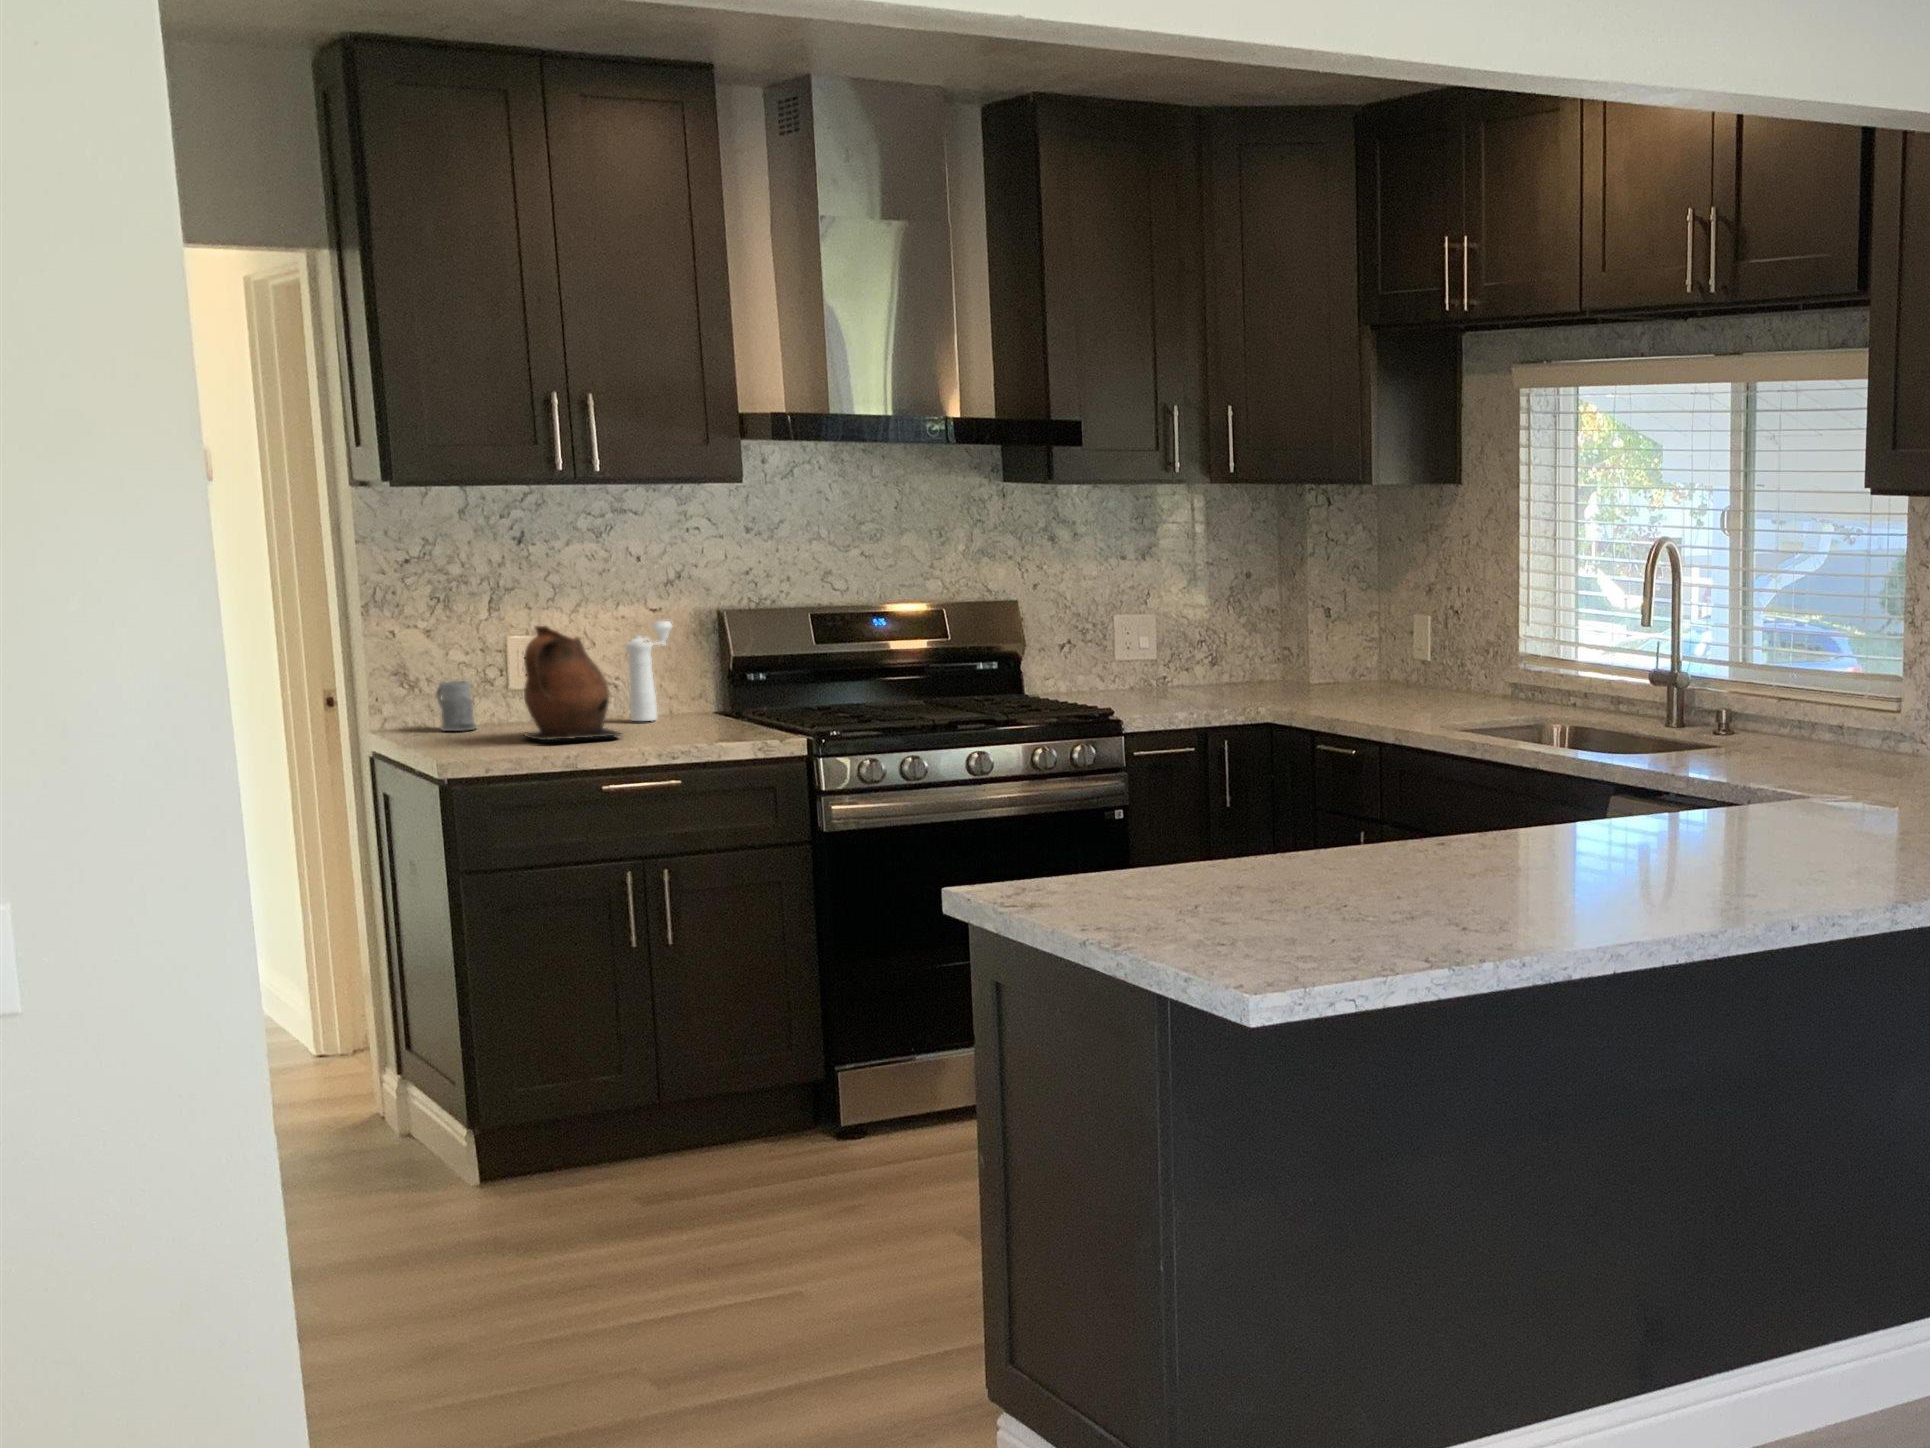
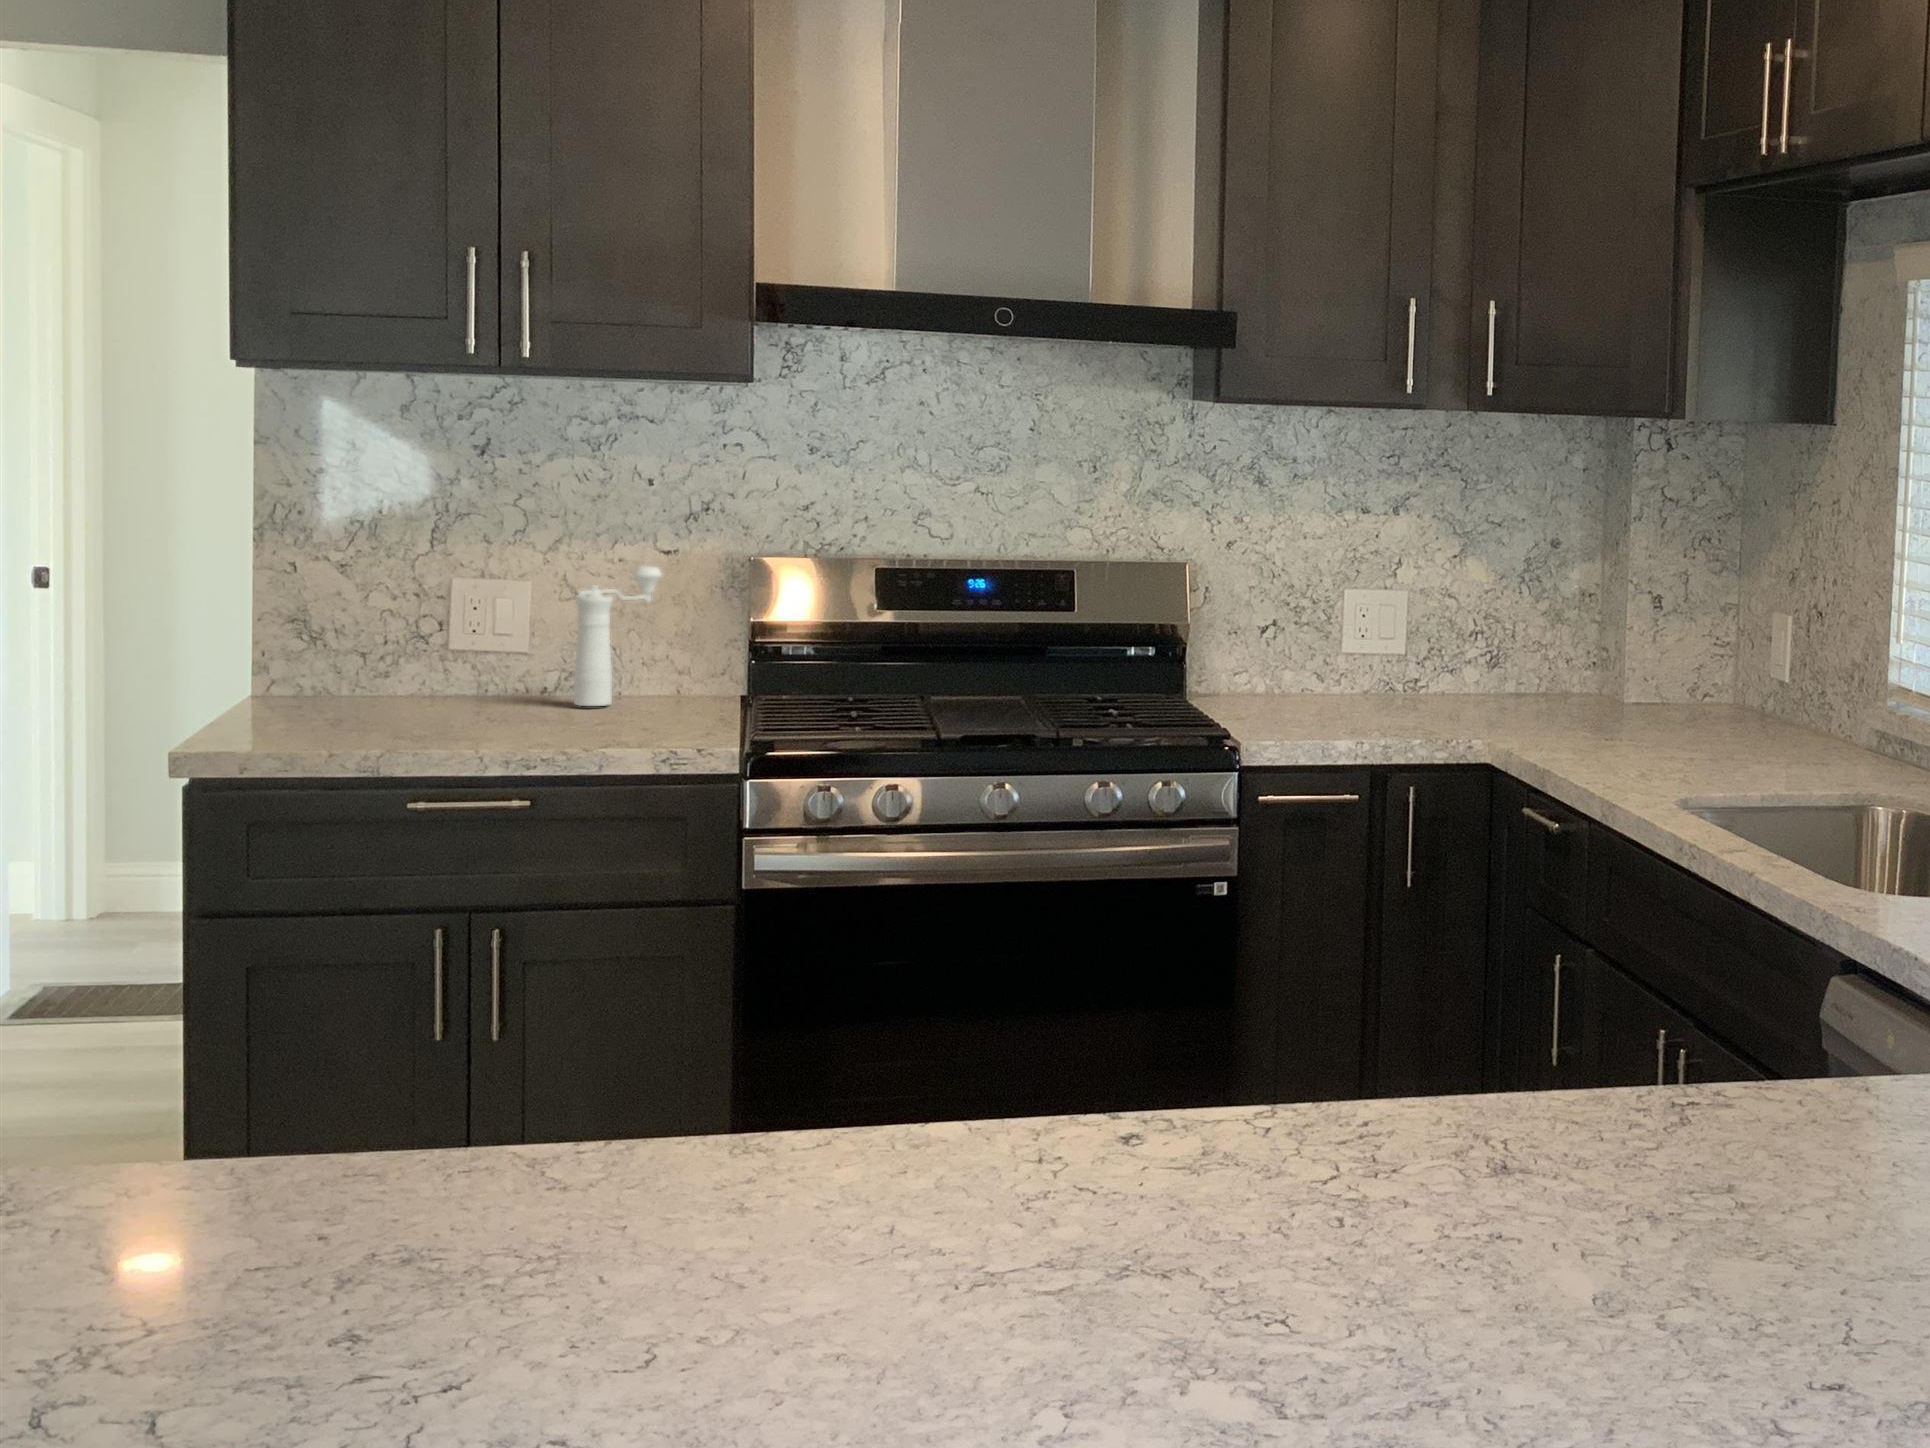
ceramic pitcher: present [524,626,621,740] -> none [373,564,519,732]
mug: present [436,681,476,731] -> none [321,634,371,703]

